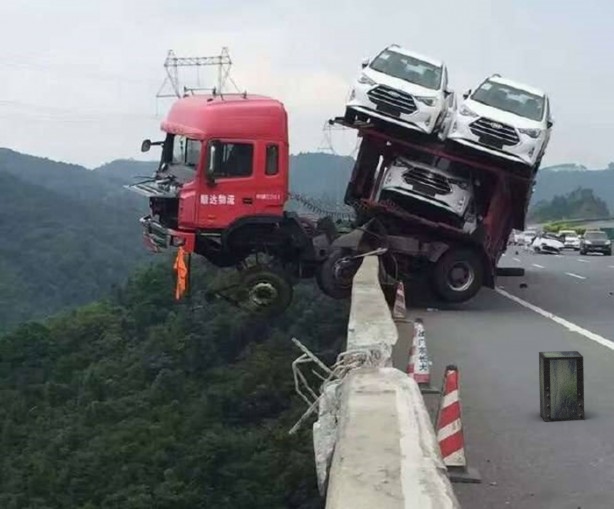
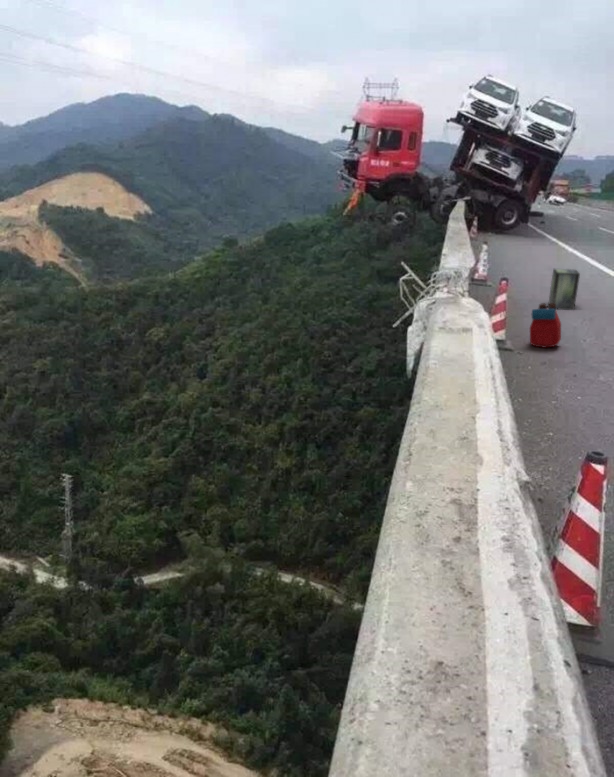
backpack: none [508,404,564,481] -> present [530,303,561,347]

